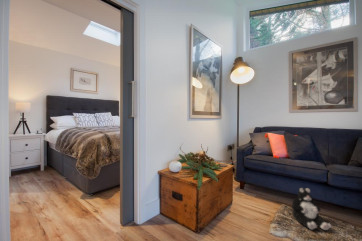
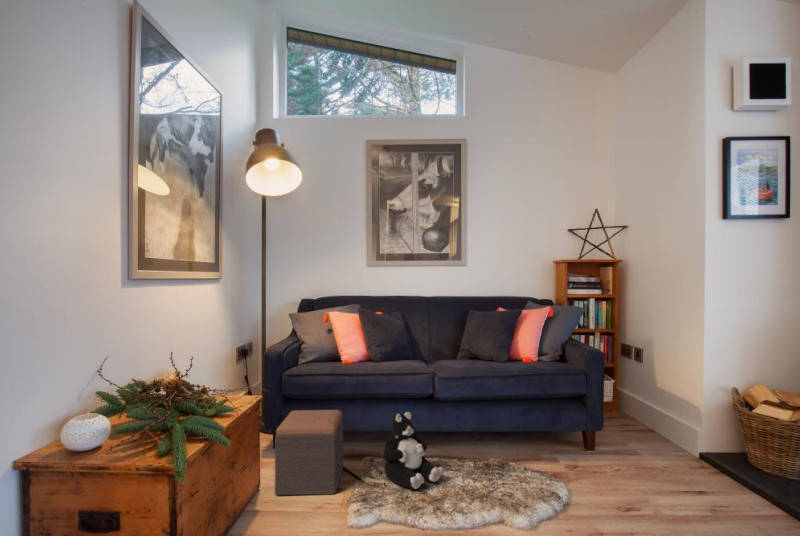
footstool: none [238,174,271,215] -> present [275,410,343,495]

